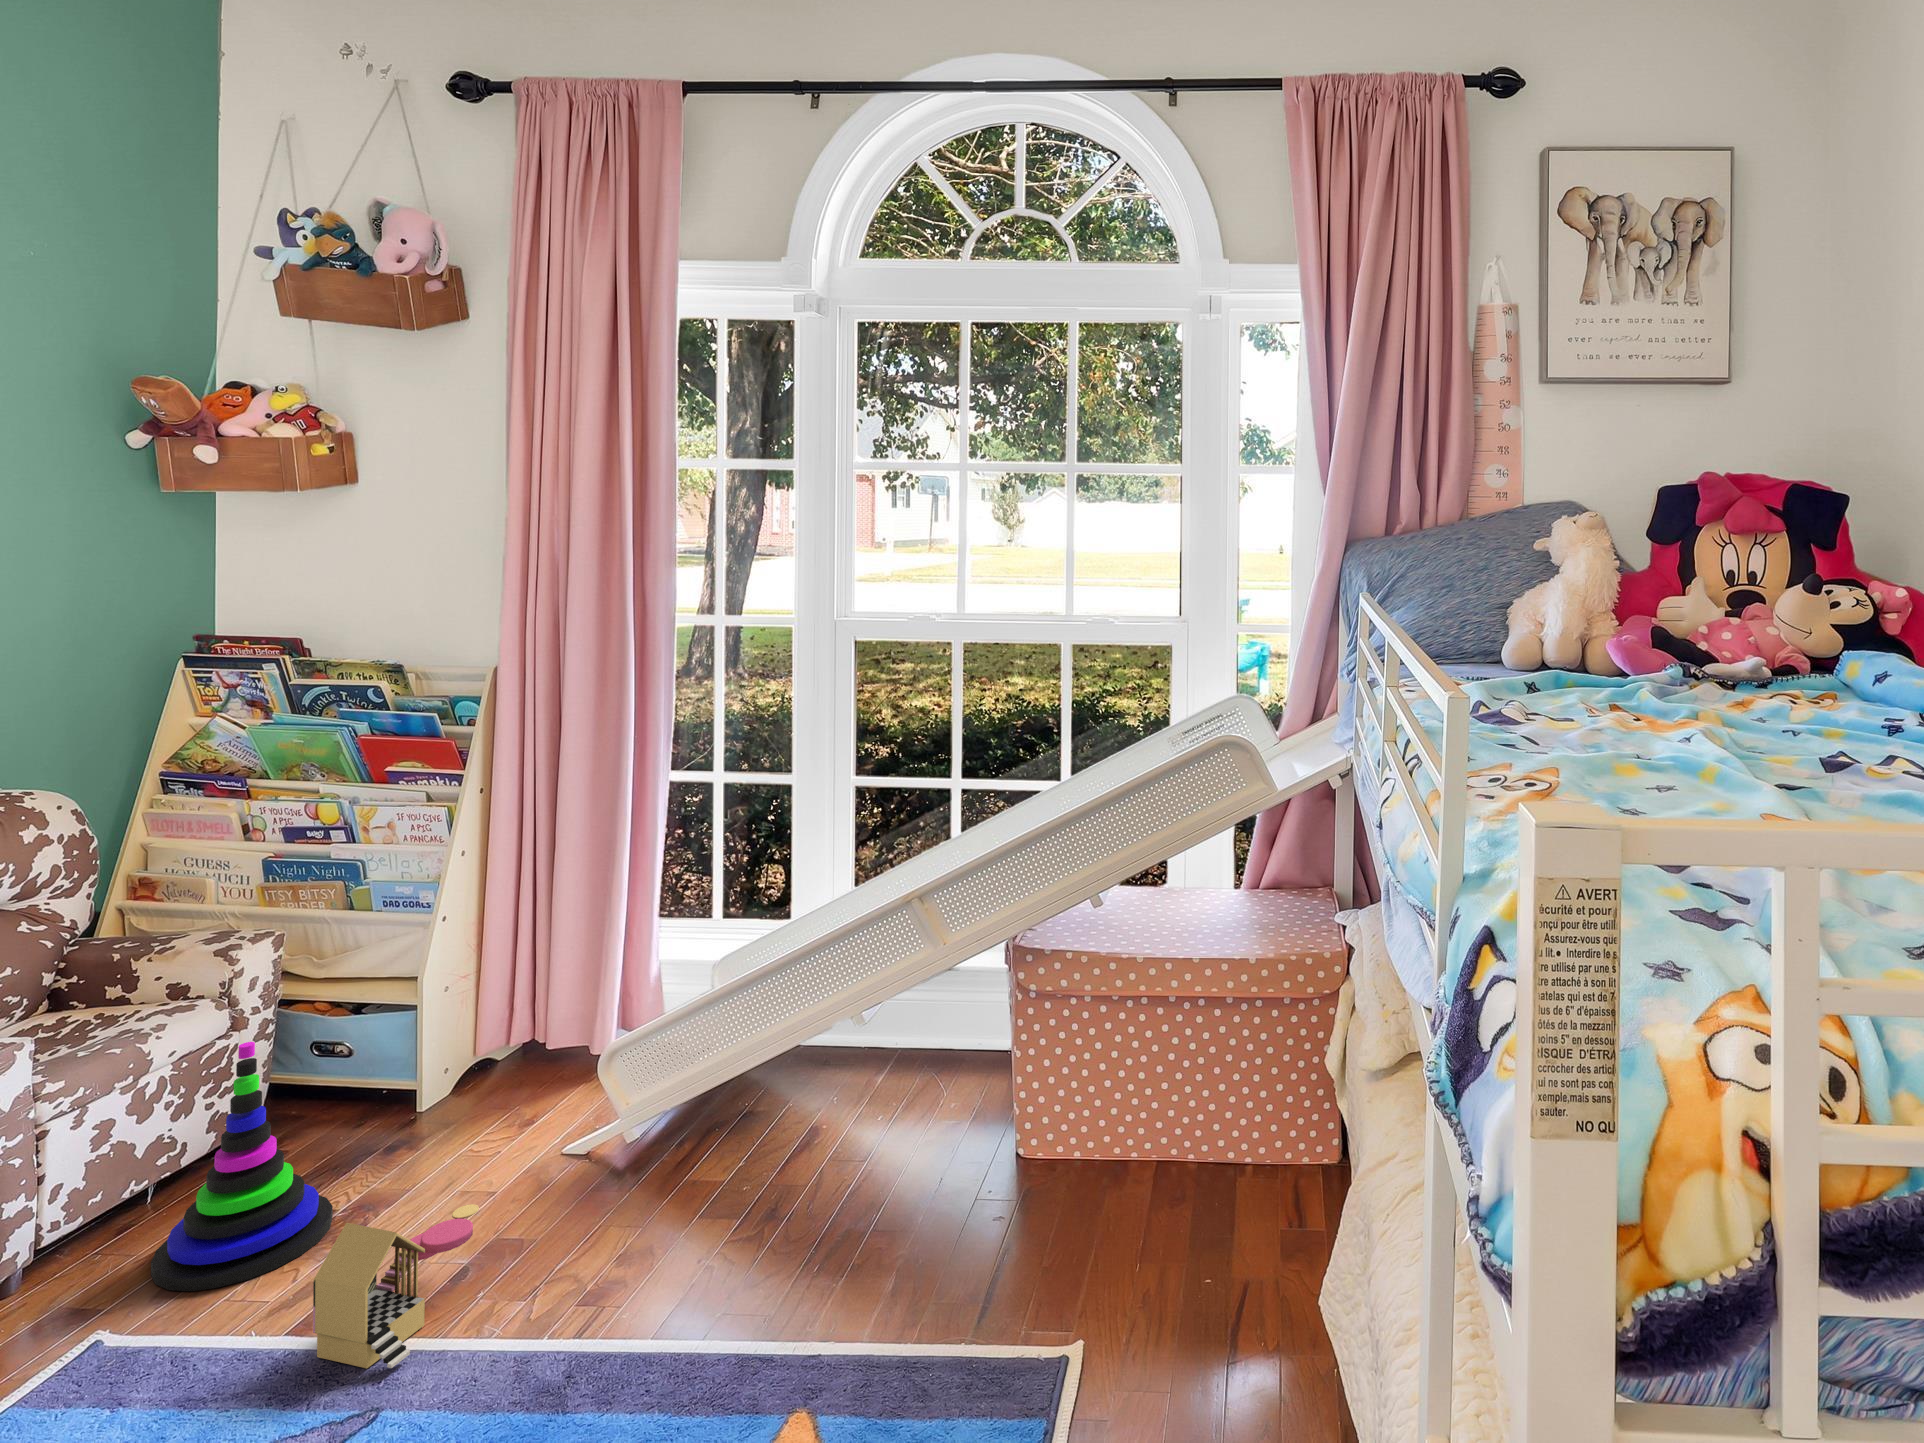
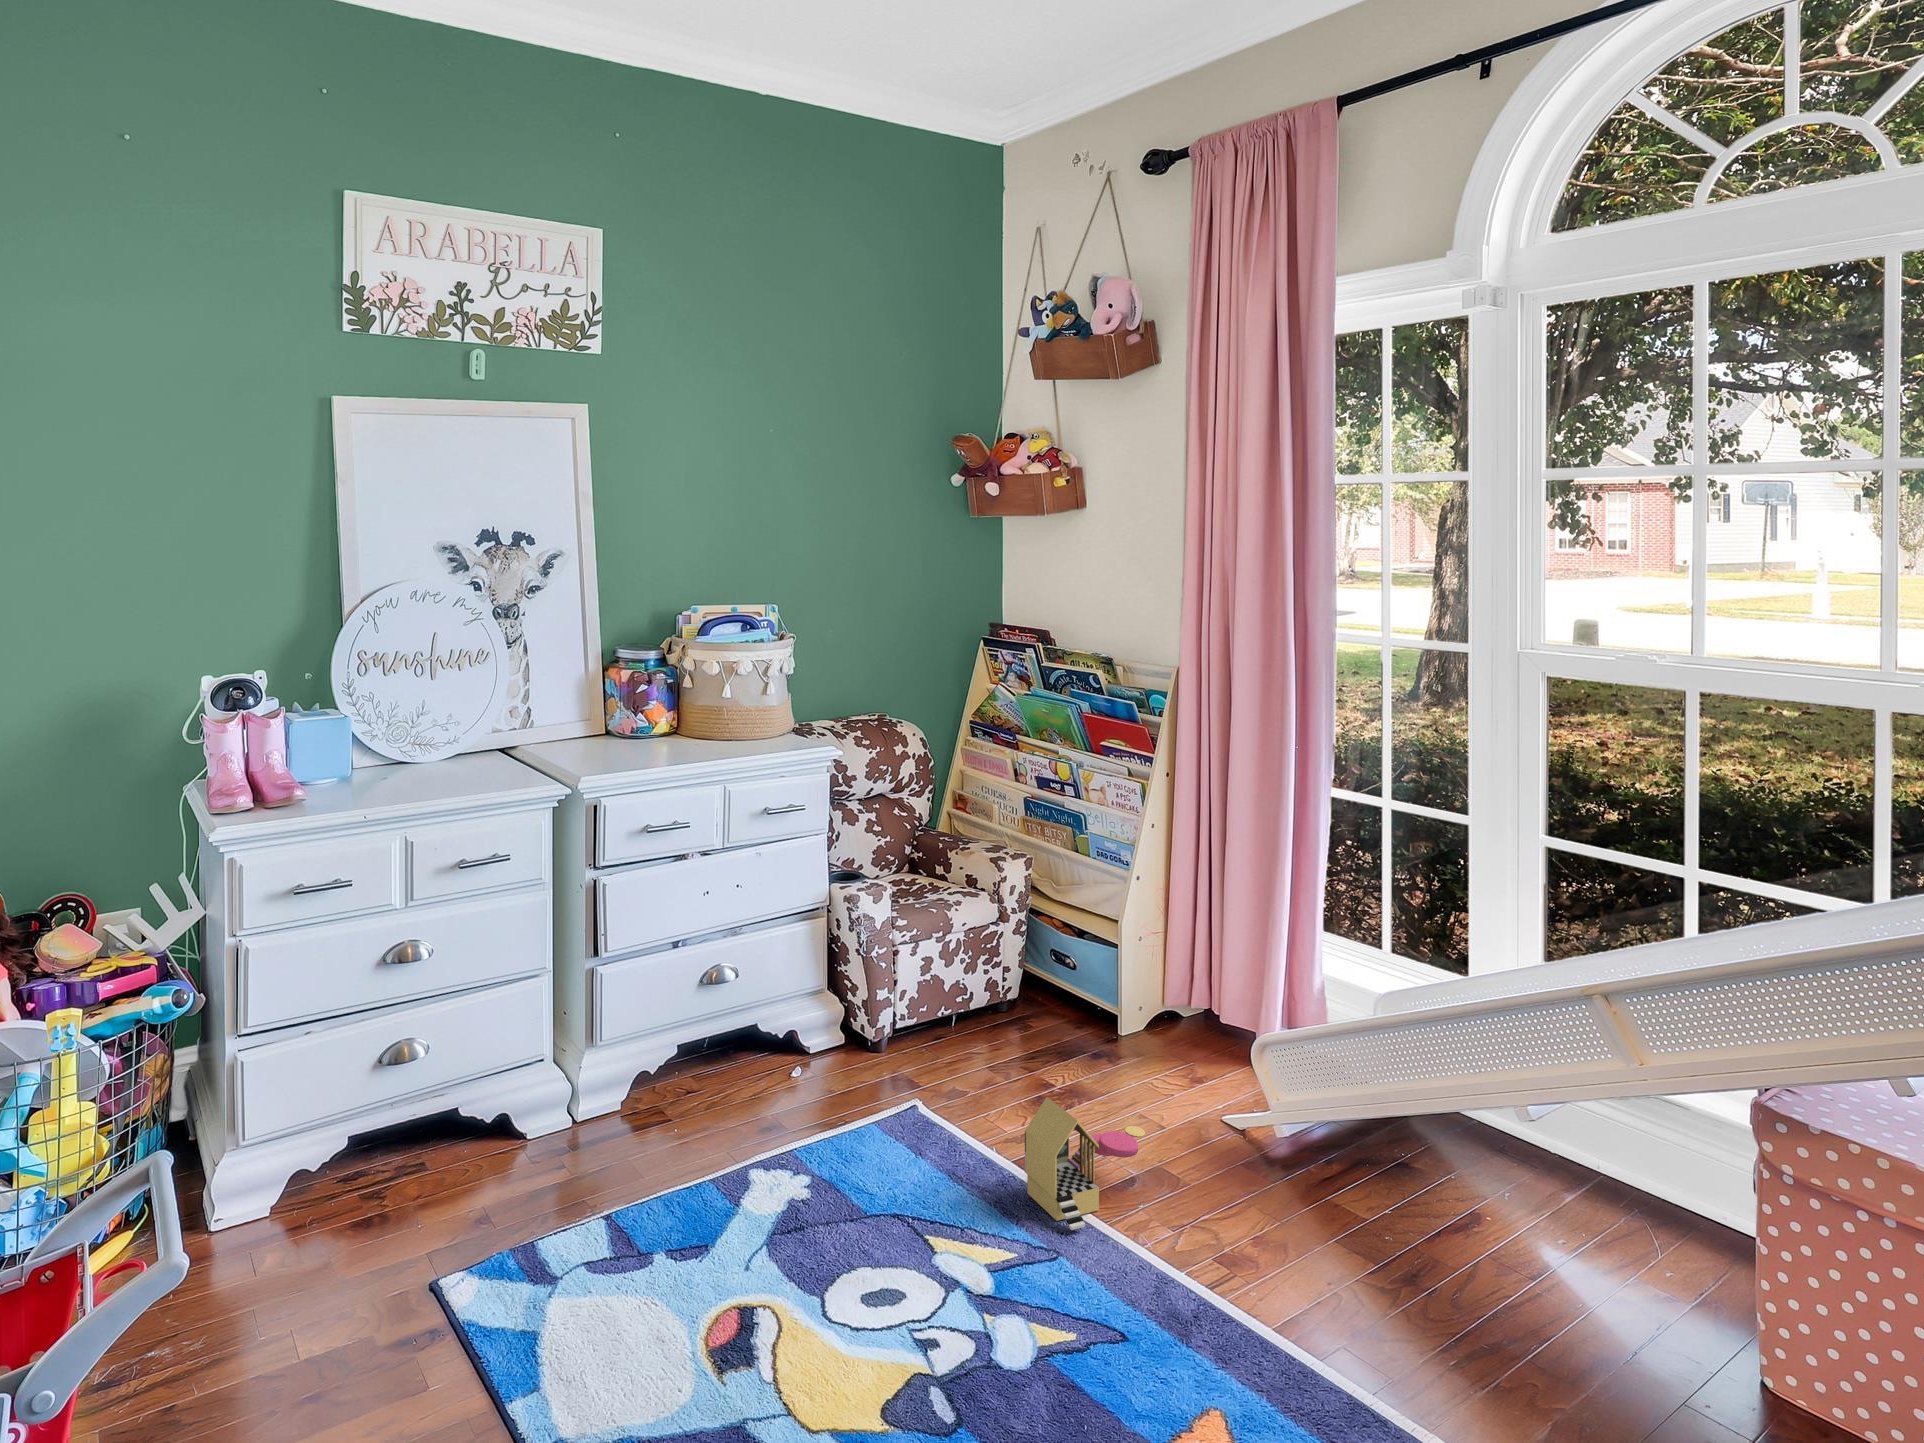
stacking toy: present [151,1042,333,1291] -> none [945,932,1053,1114]

